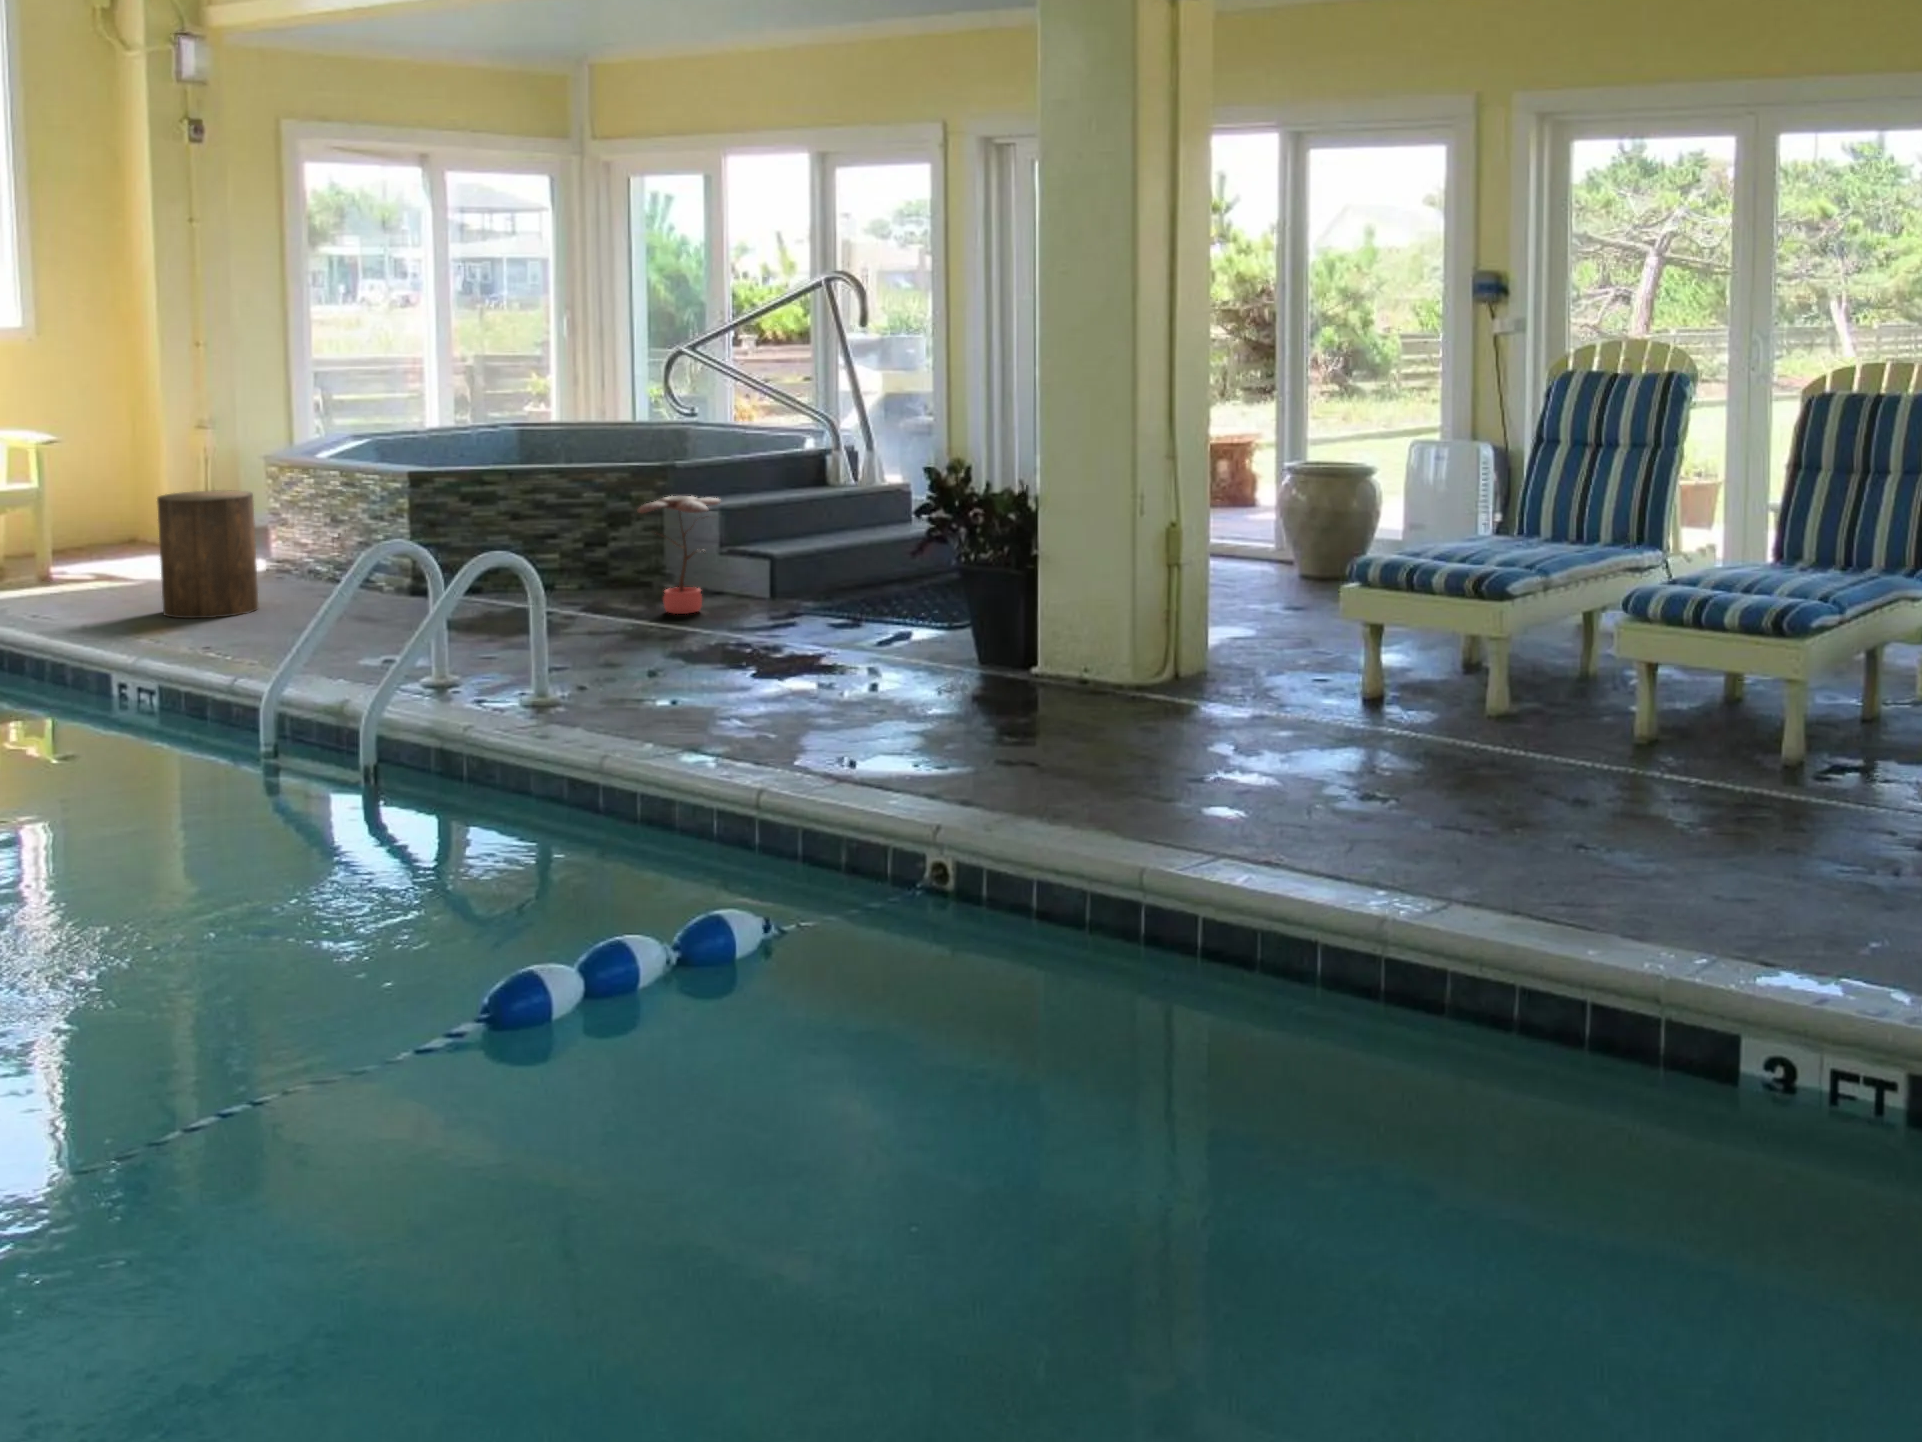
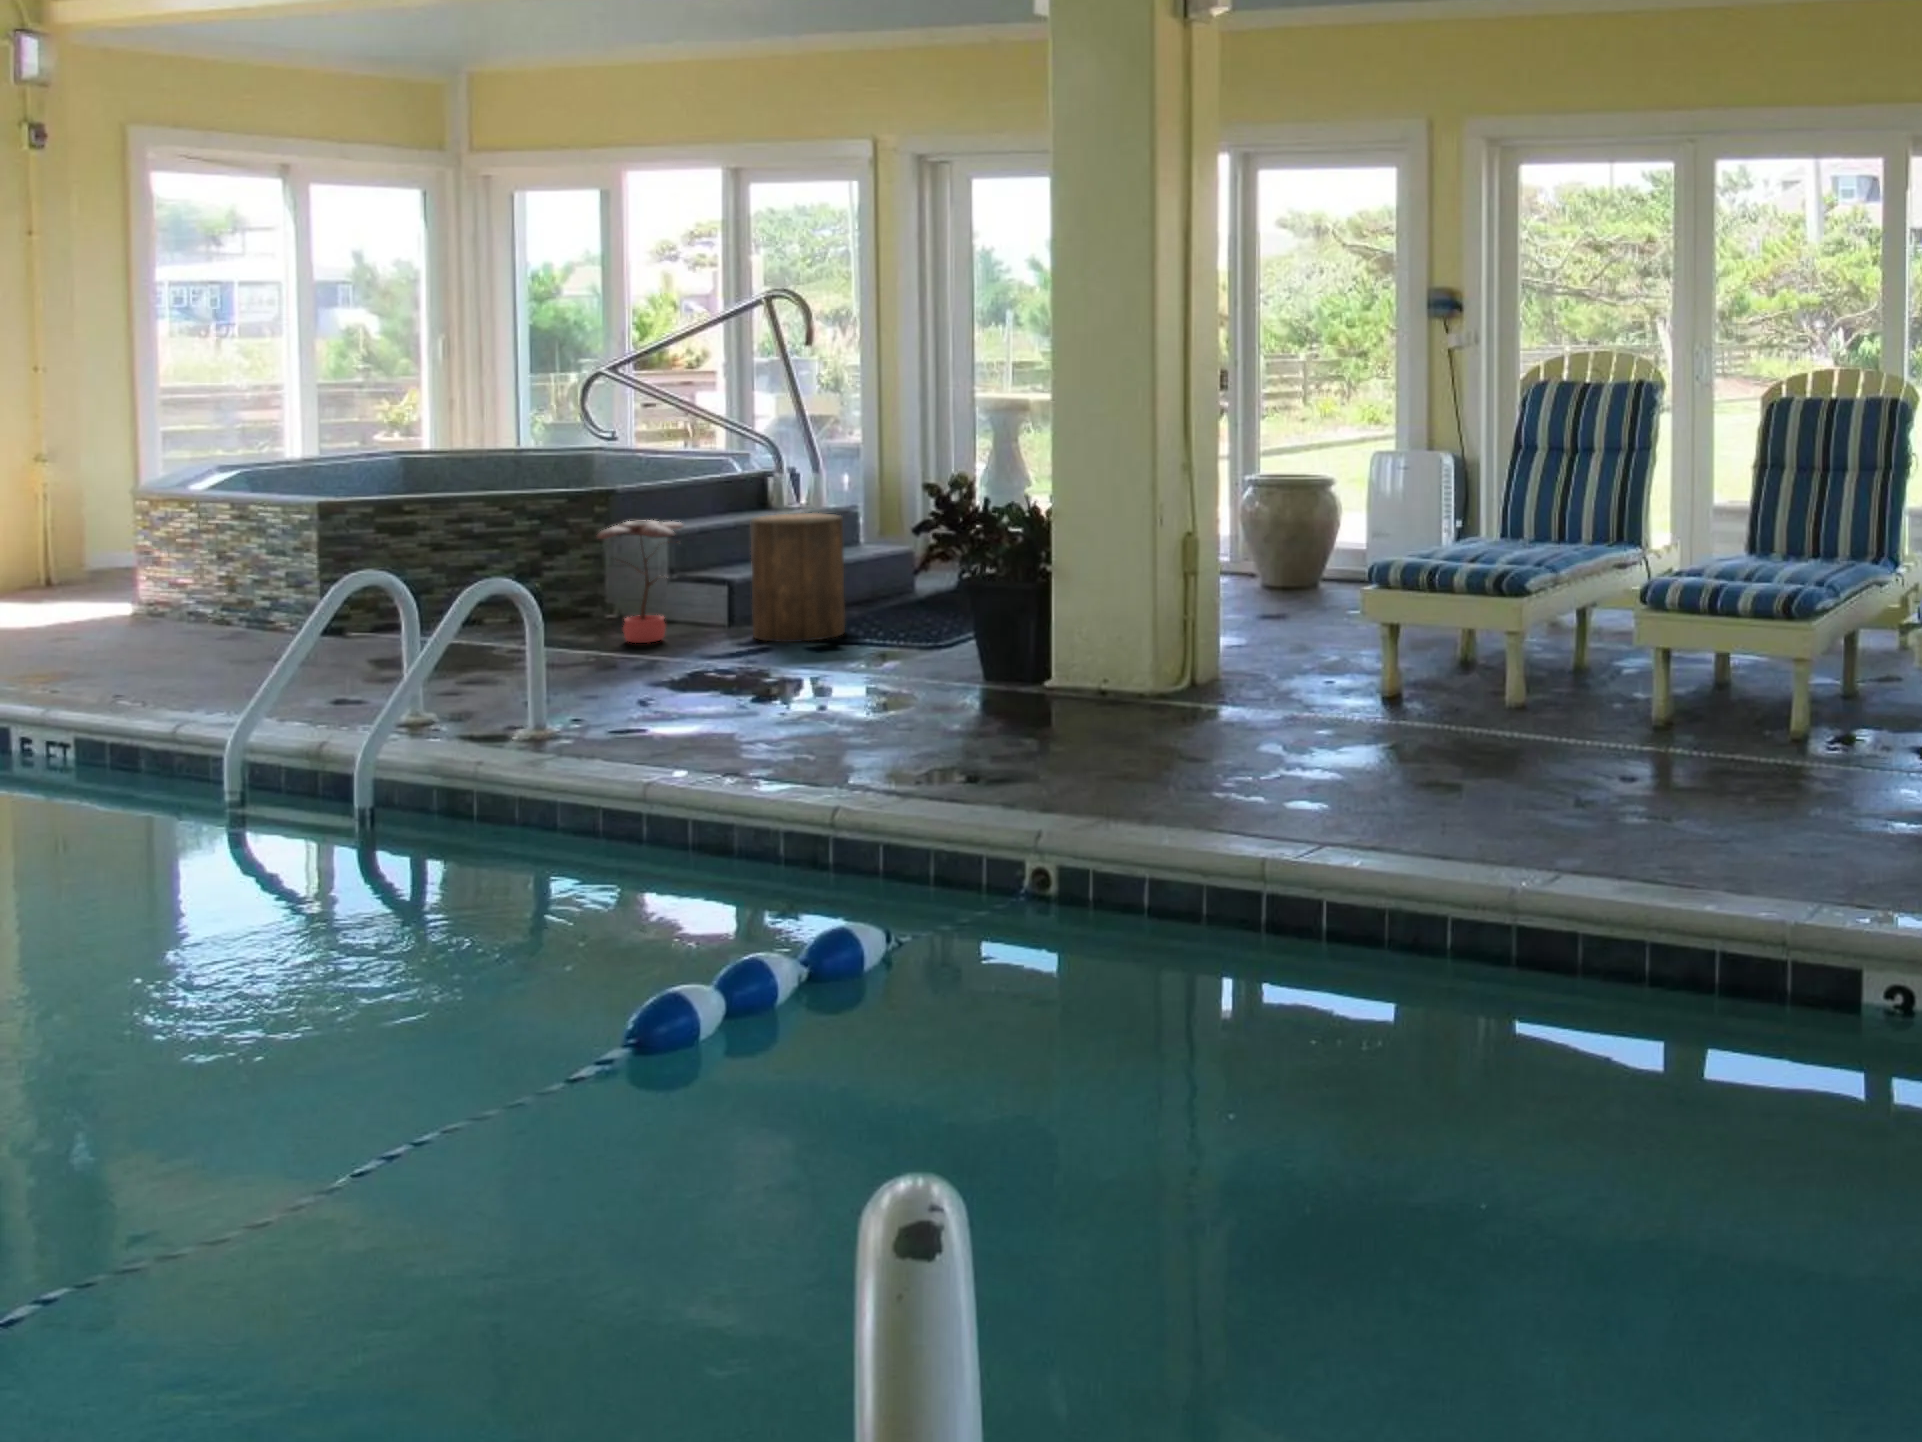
stool: present [157,490,258,618] -> present [751,513,845,642]

